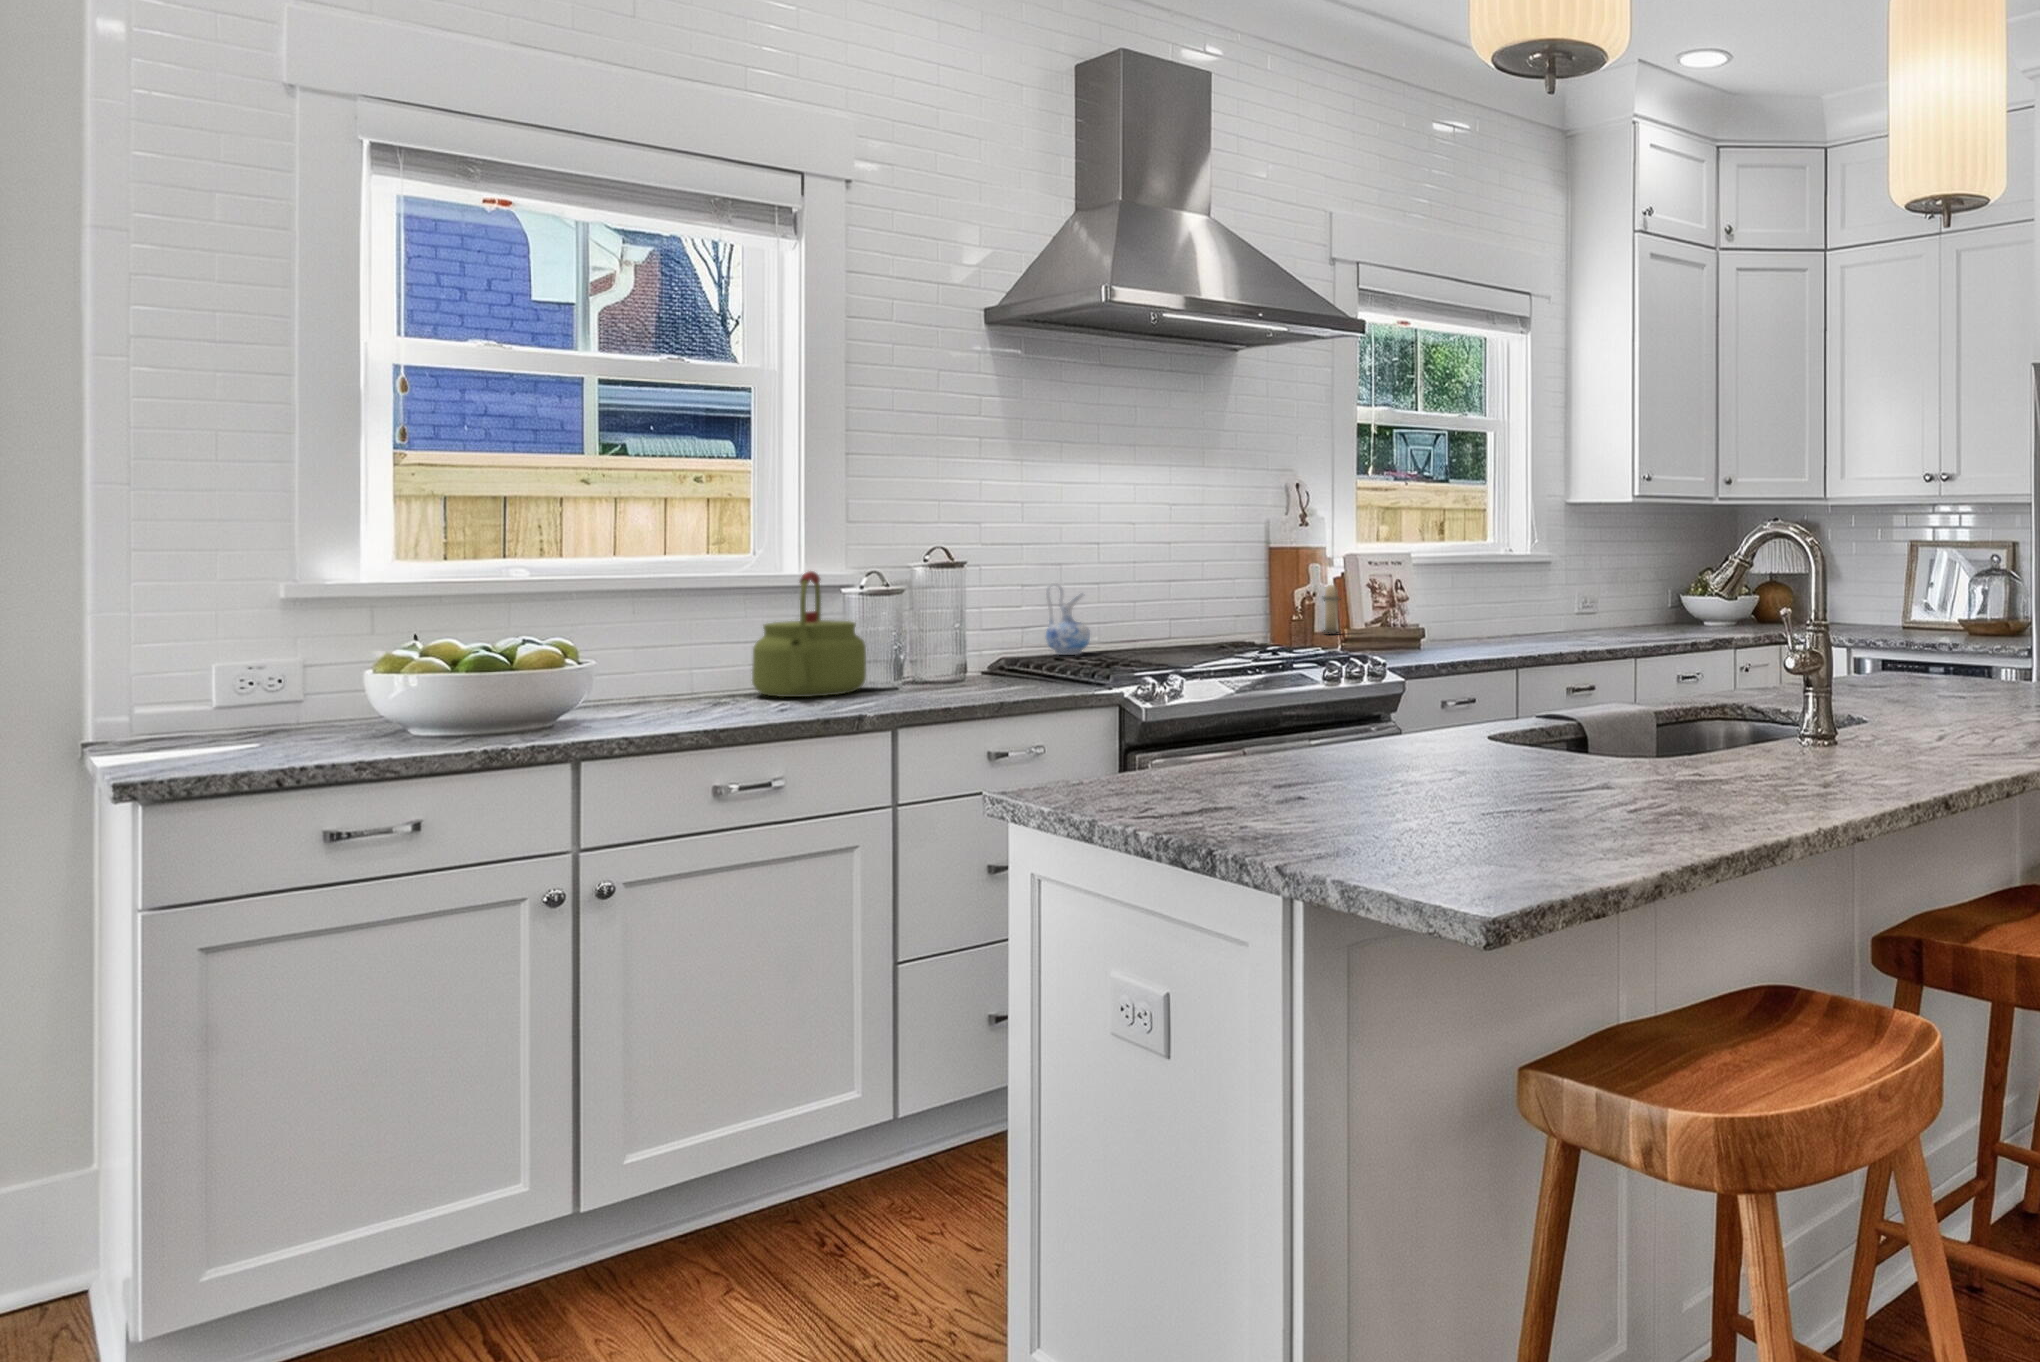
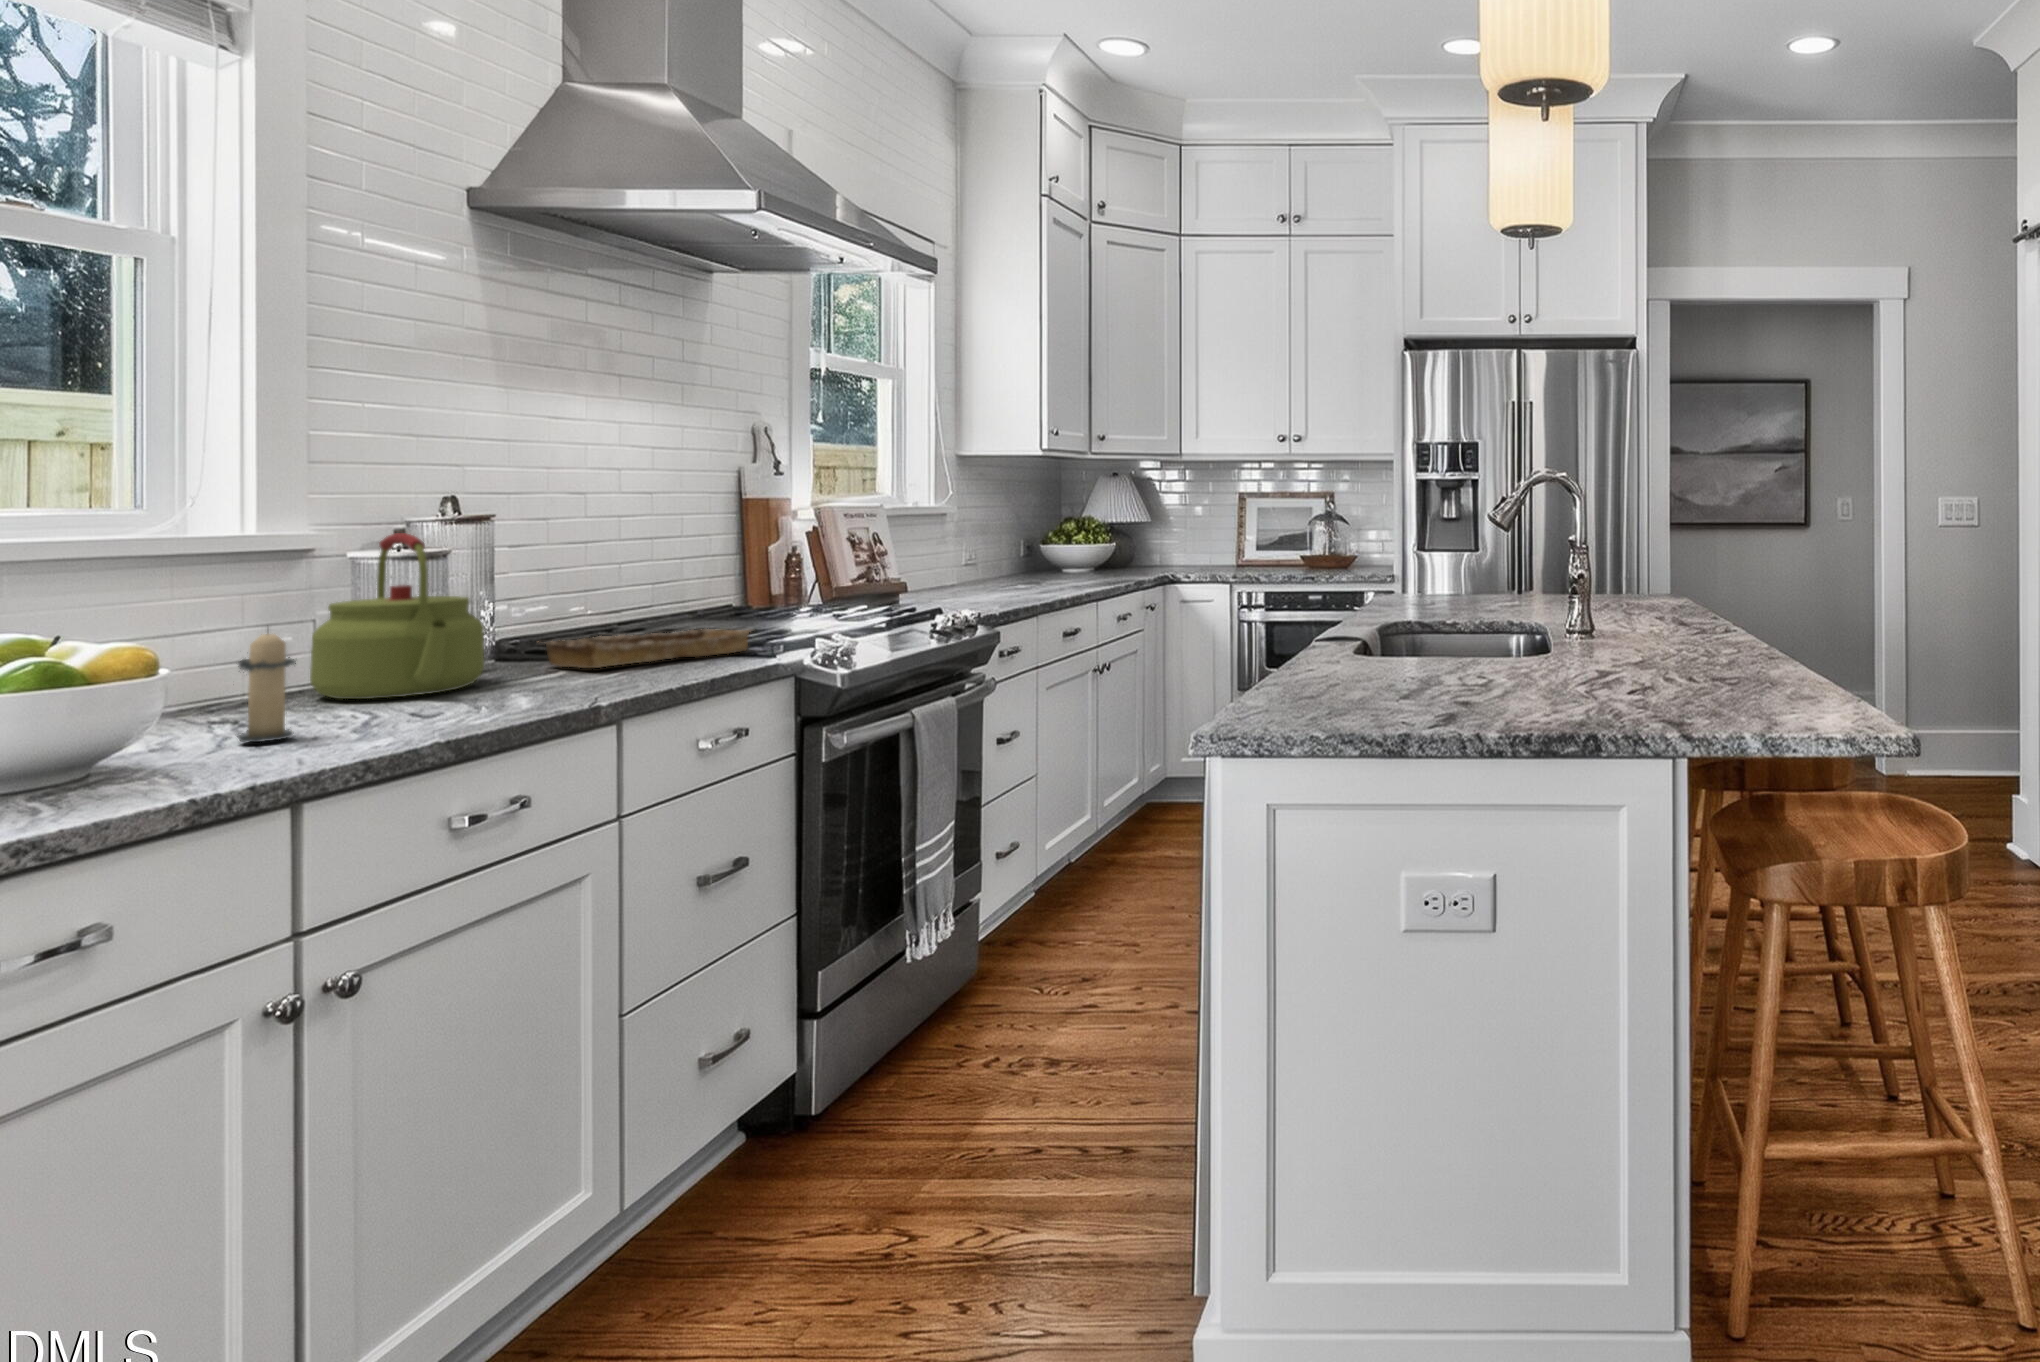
ceramic pitcher: present [1046,583,1090,655] -> none [552,544,612,628]
candle: present [1322,585,1341,633] -> present [237,632,296,742]
tray: none [926,662,1083,687] -> present [538,629,749,668]

